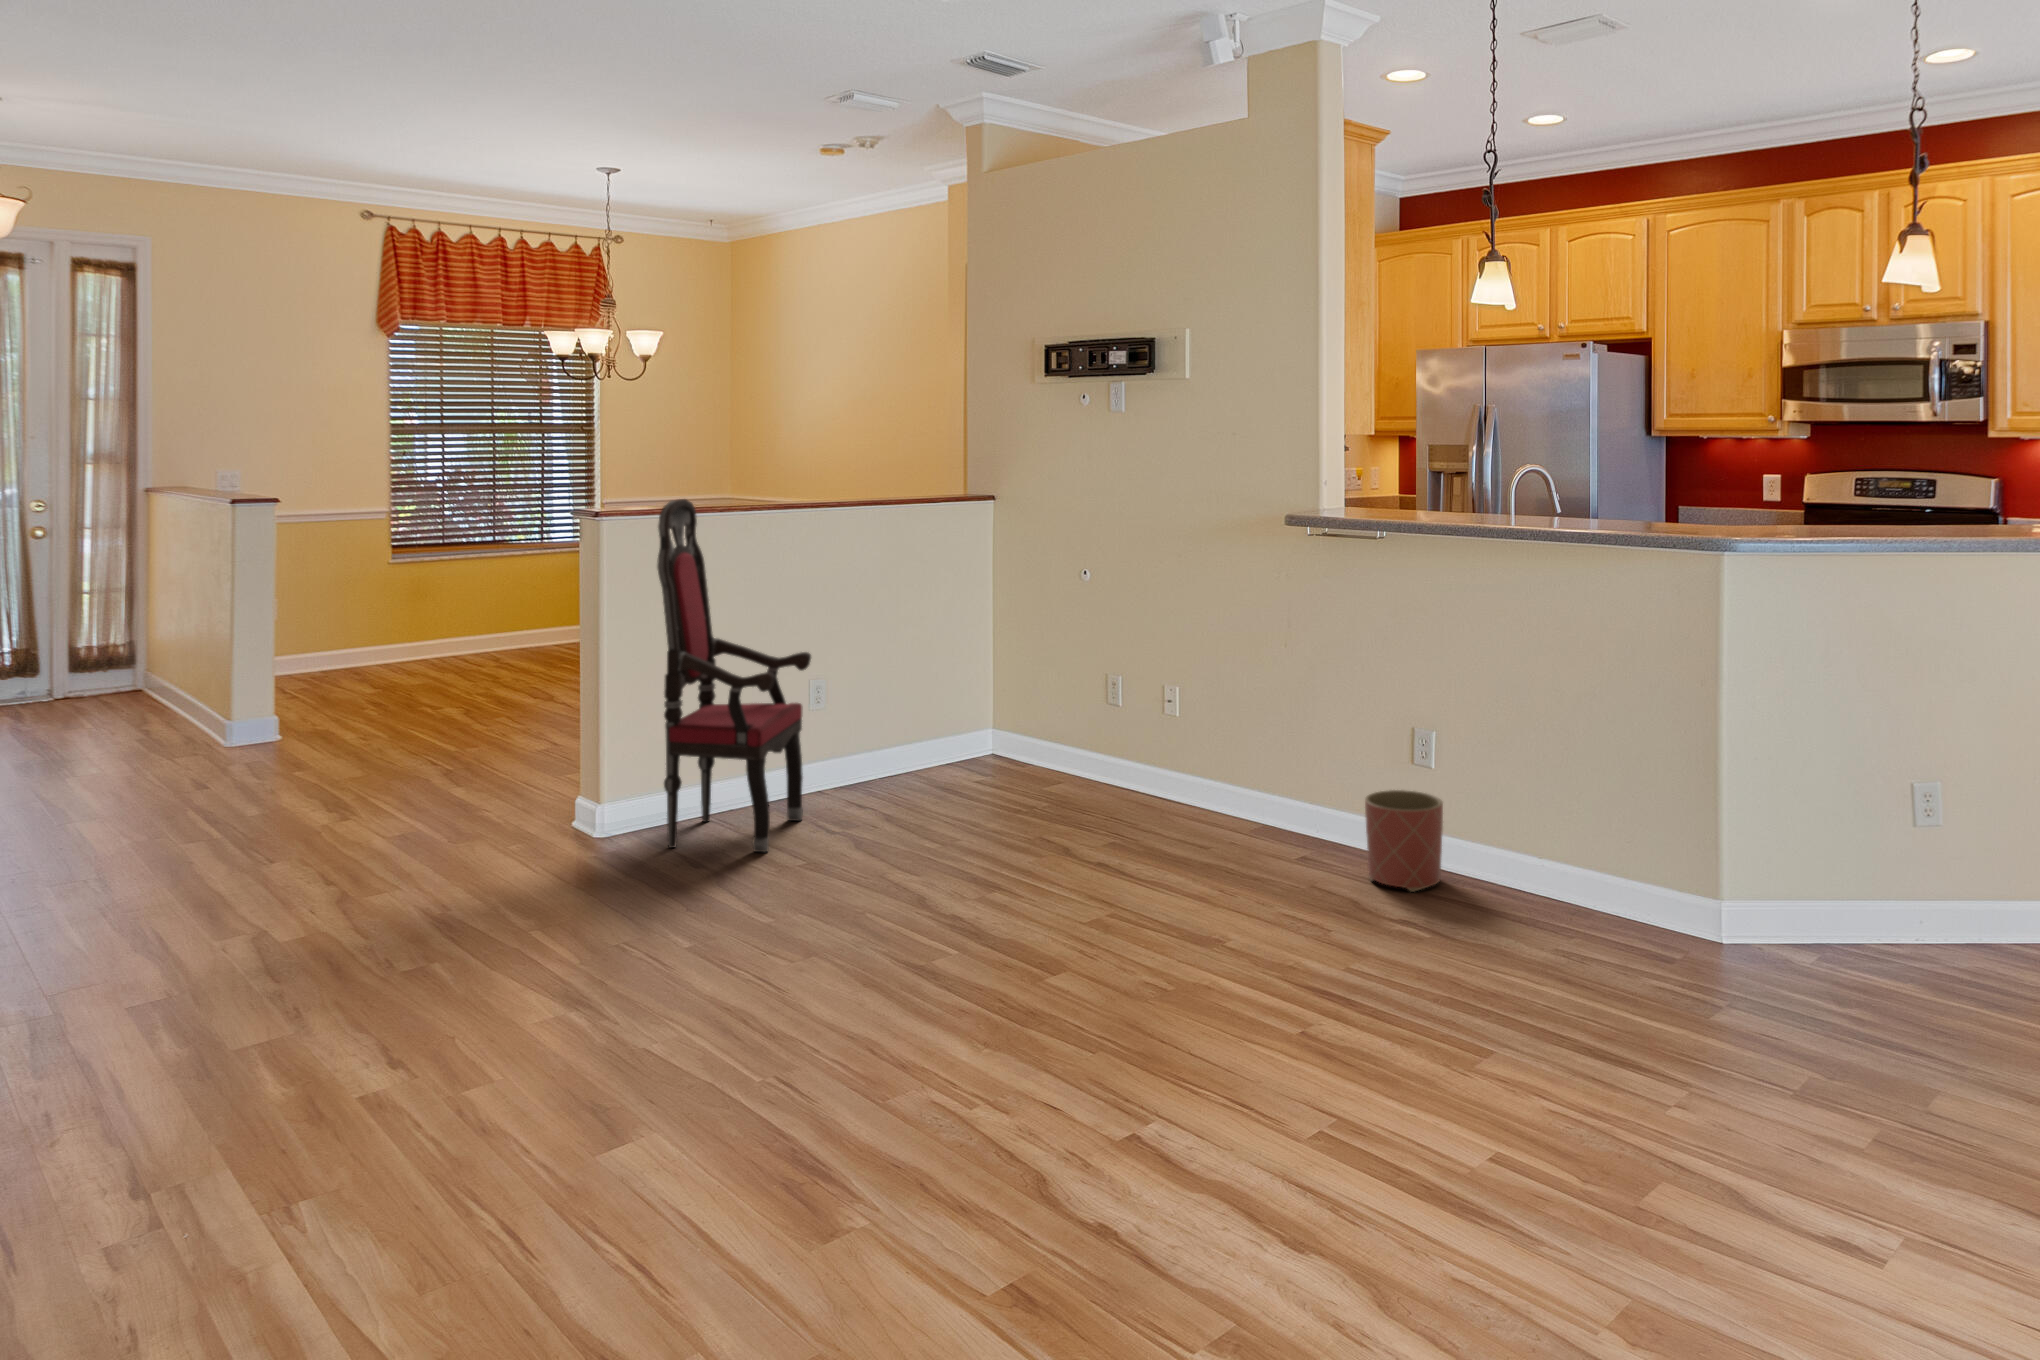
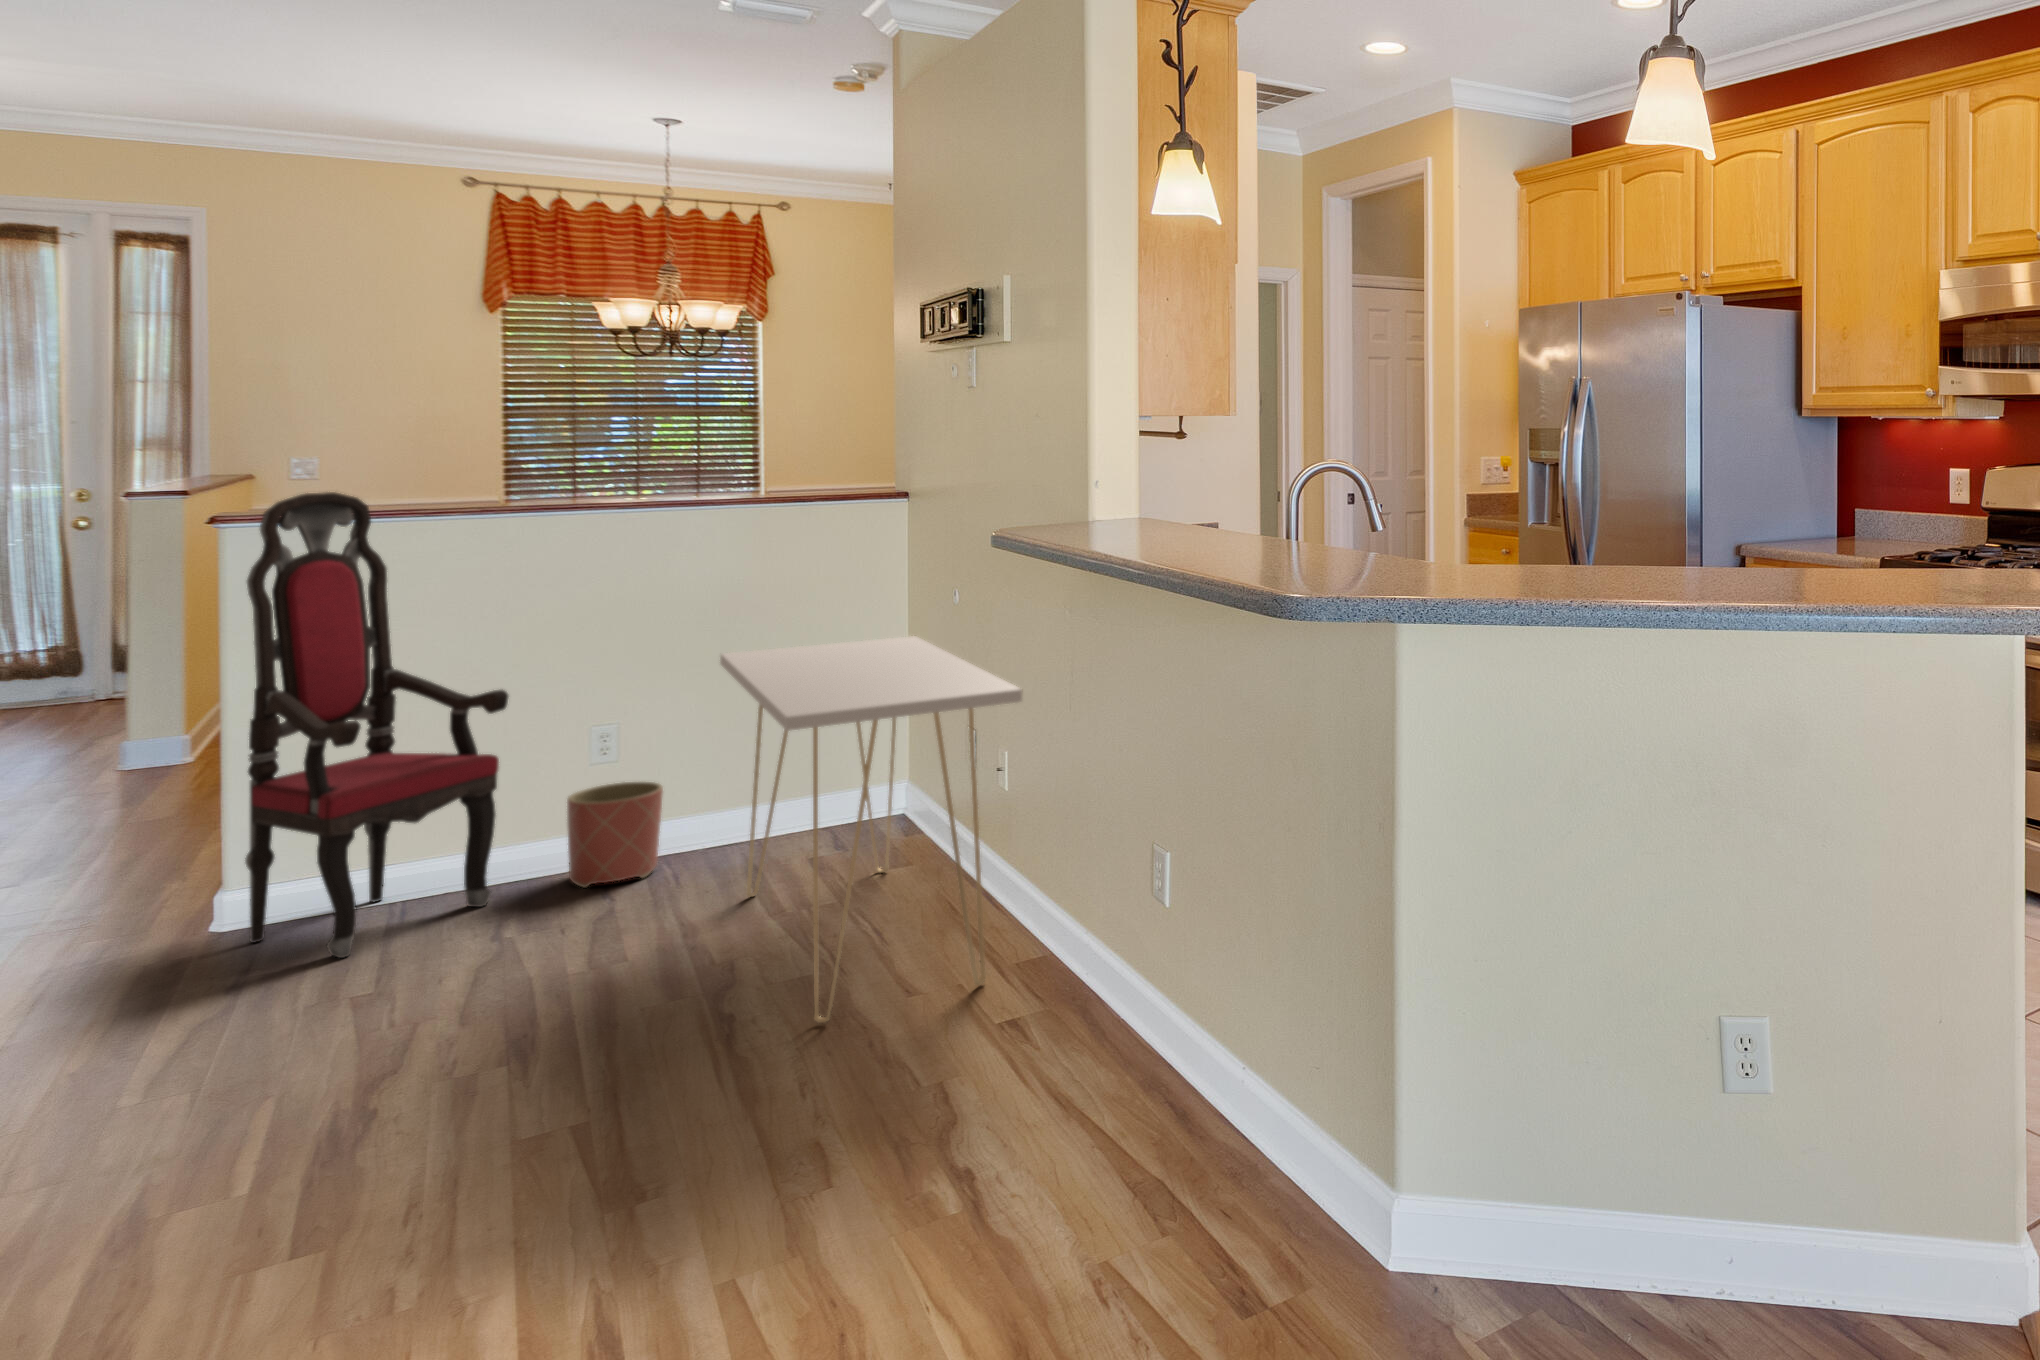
console table: none [977,607,1288,867] -> present [720,636,1022,1023]
planter: present [1365,790,1443,892] -> present [567,782,663,888]

